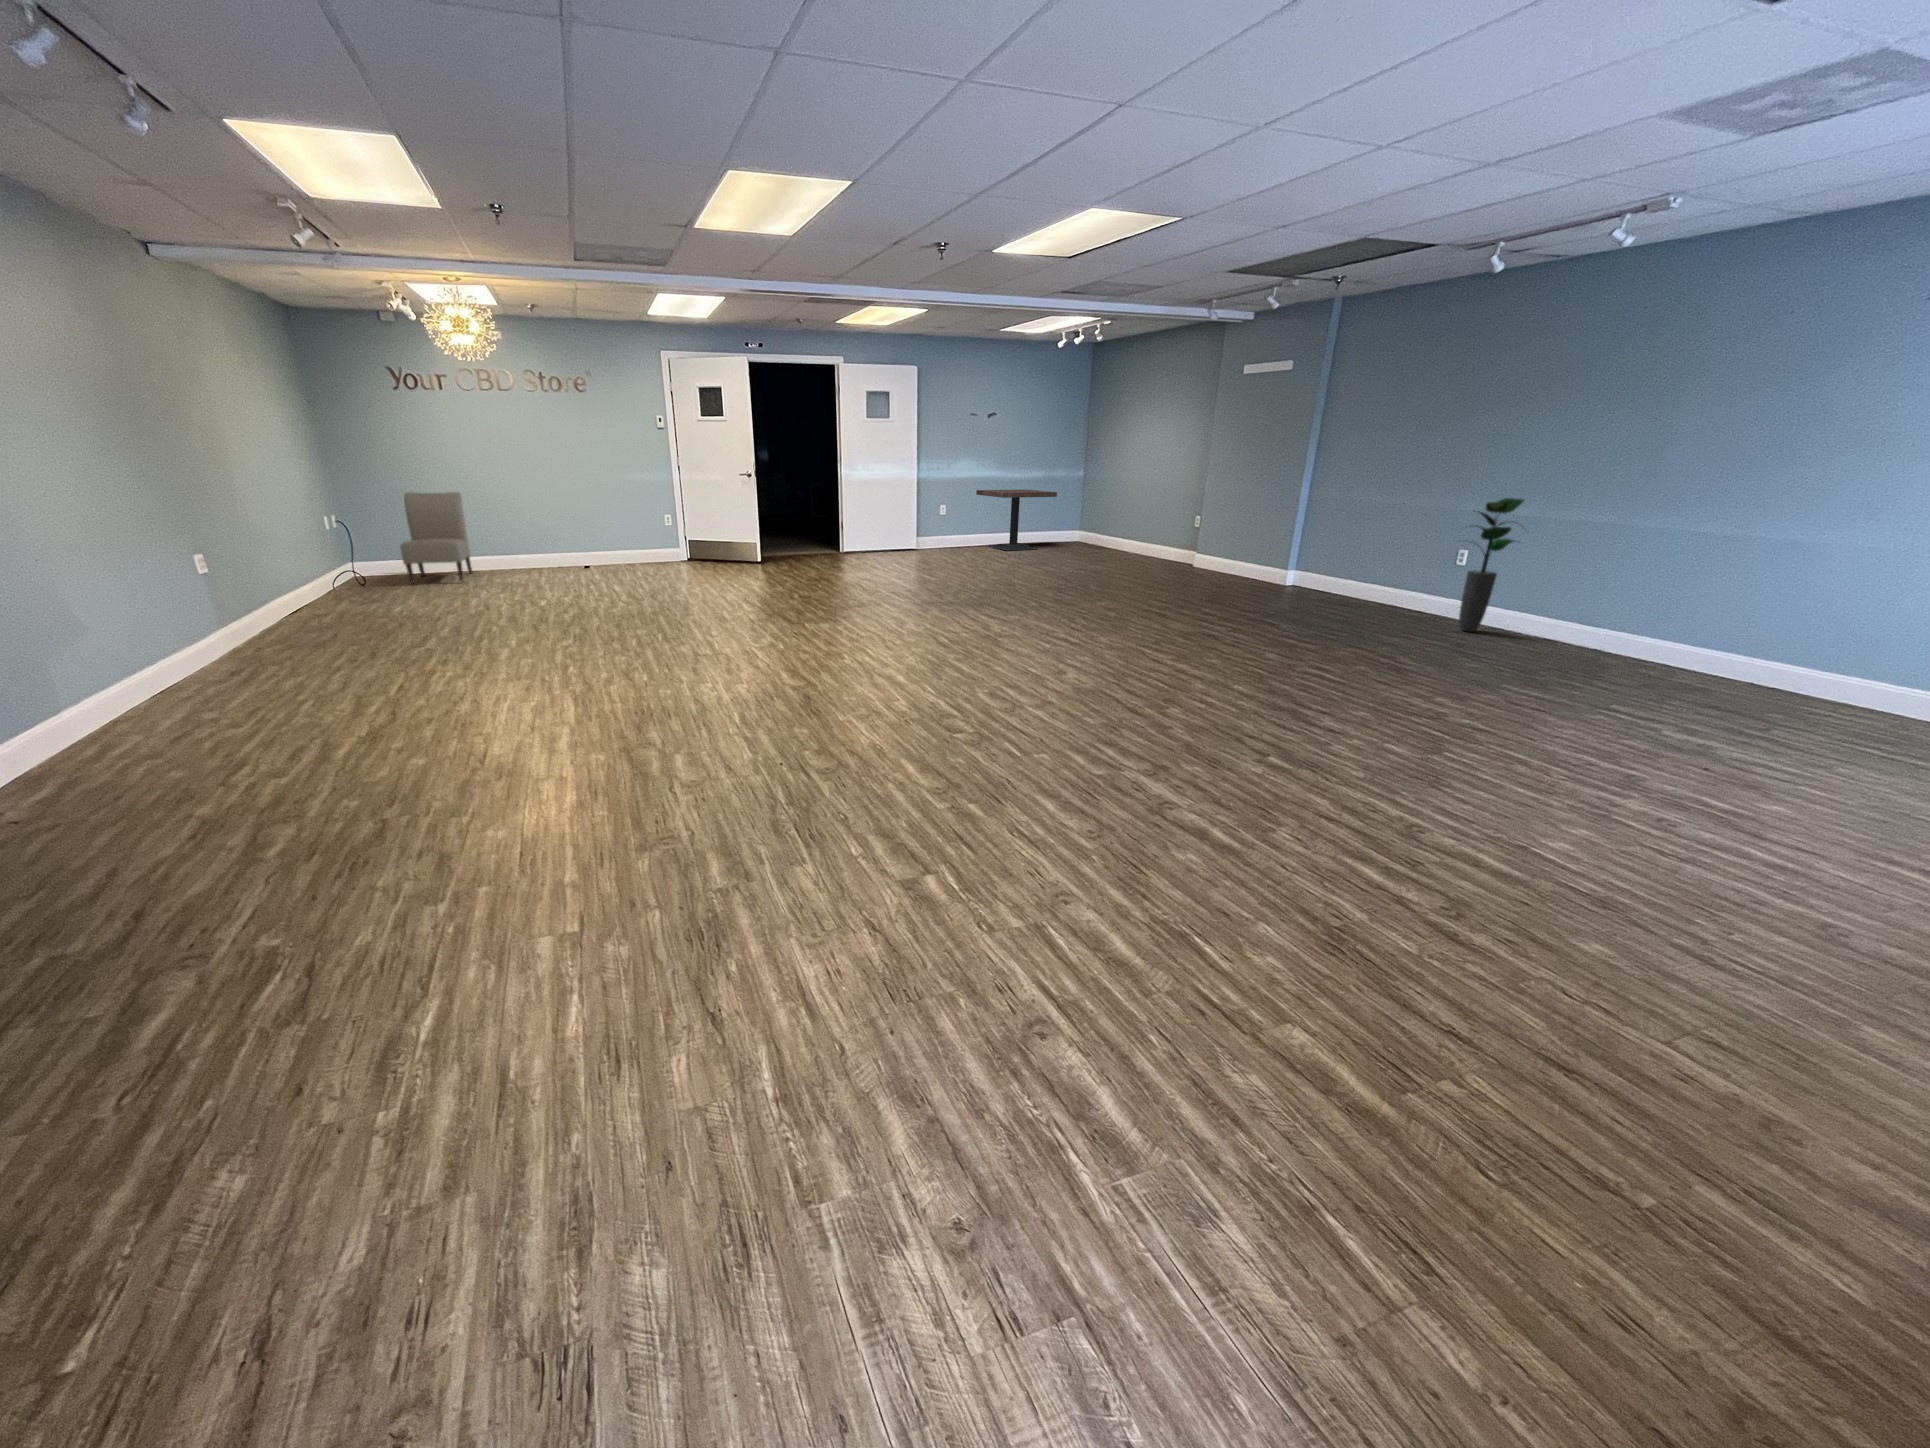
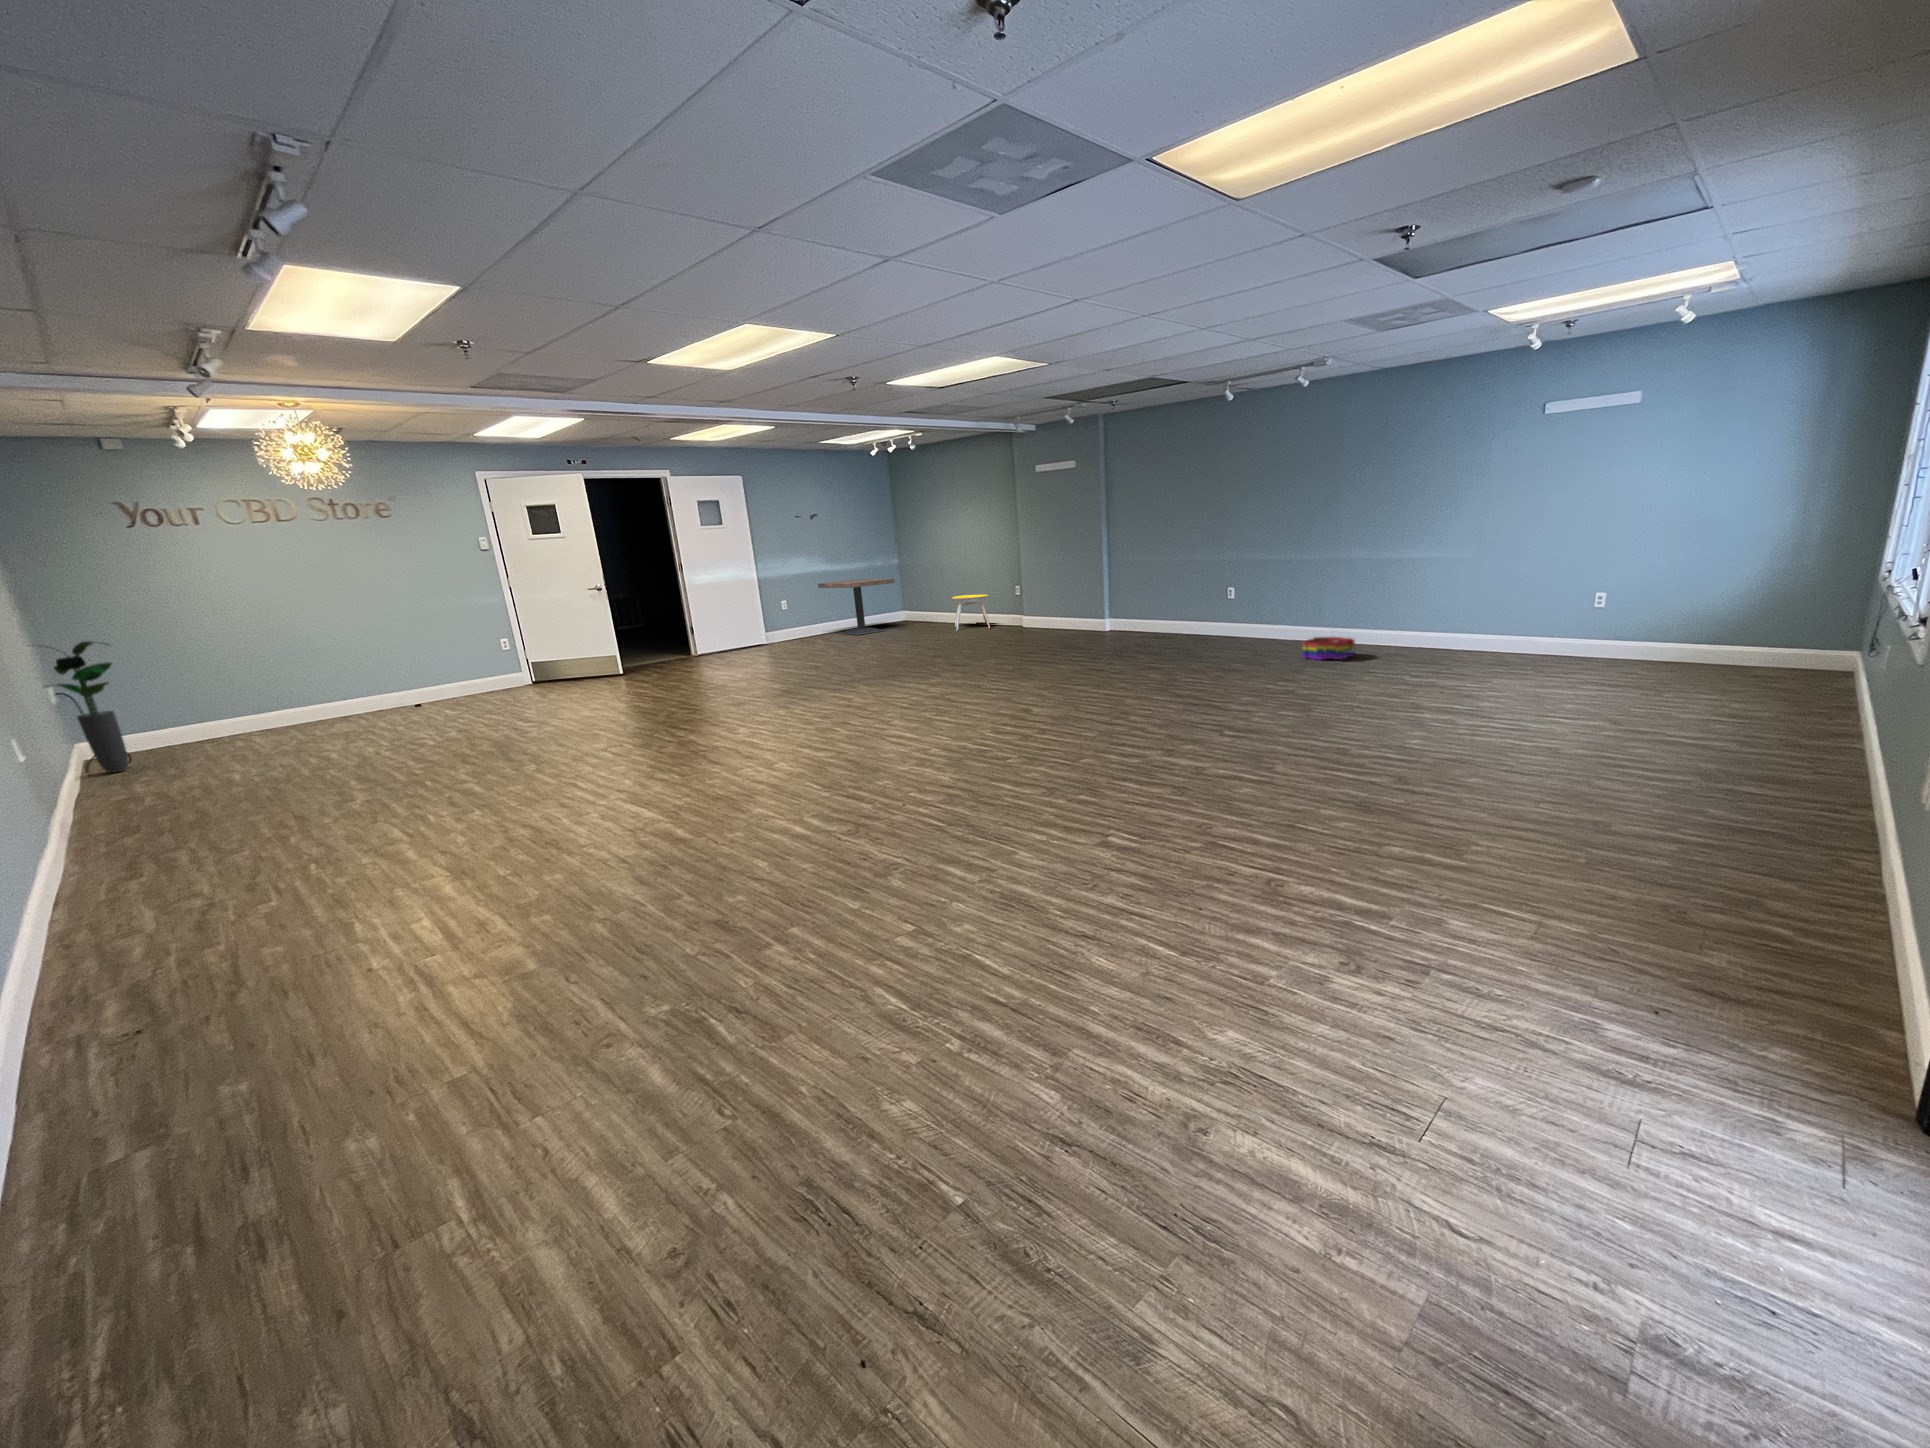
chair: present [400,492,472,584] -> none [155,640,266,754]
potted plant: present [1459,498,1524,631] -> present [54,641,128,773]
stool: none [1112,519,1158,560] -> present [952,594,990,630]
storage bin: none [1542,627,1637,663] -> present [1303,637,1355,660]

